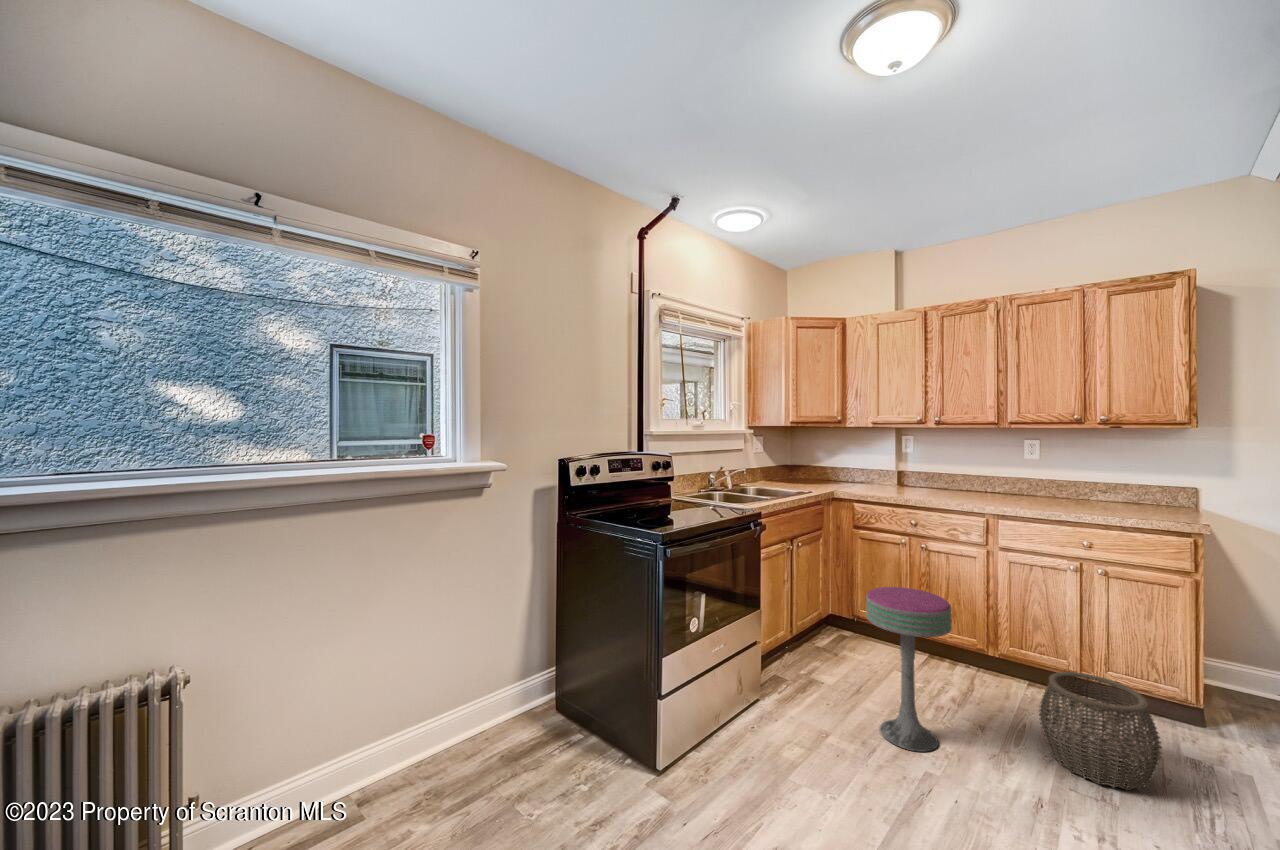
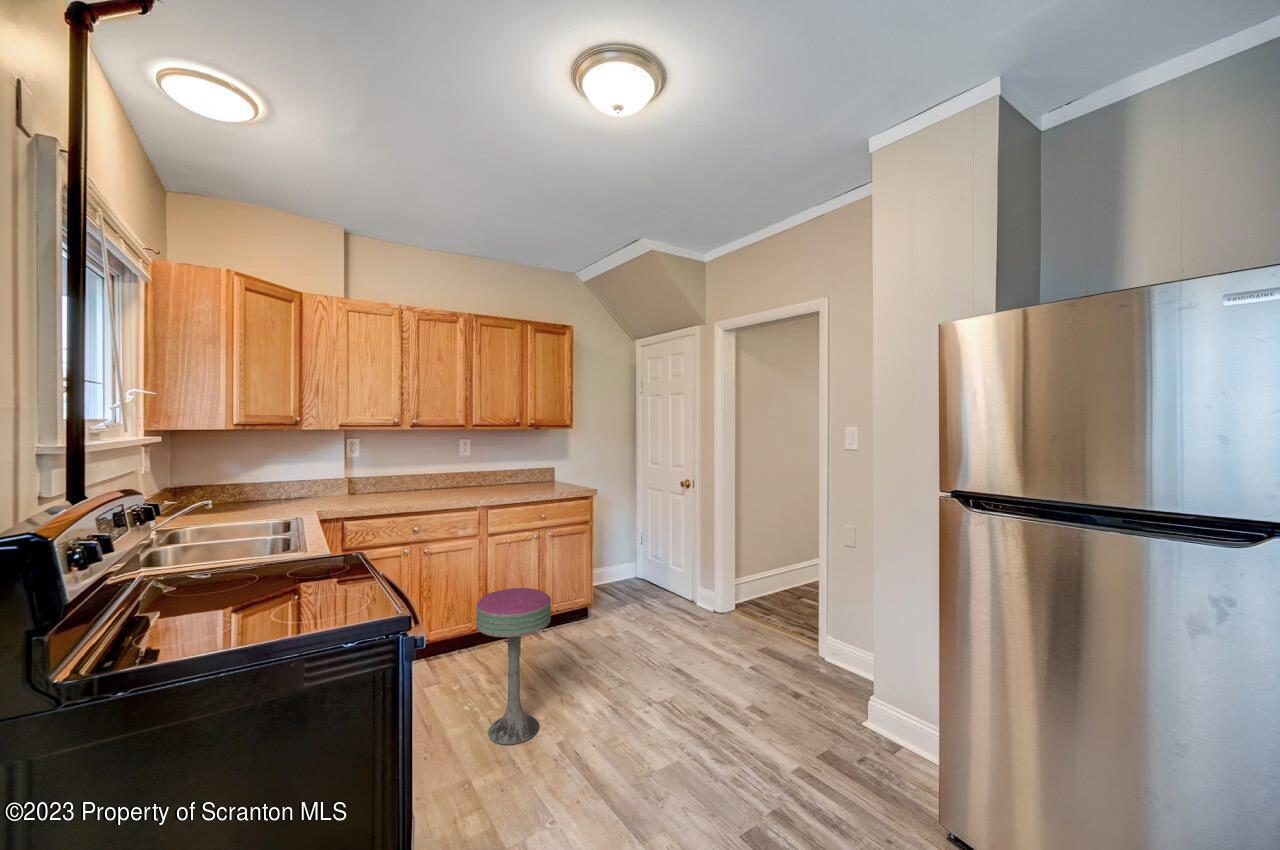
woven basket: present [1039,672,1161,790] -> none [563,606,627,680]

